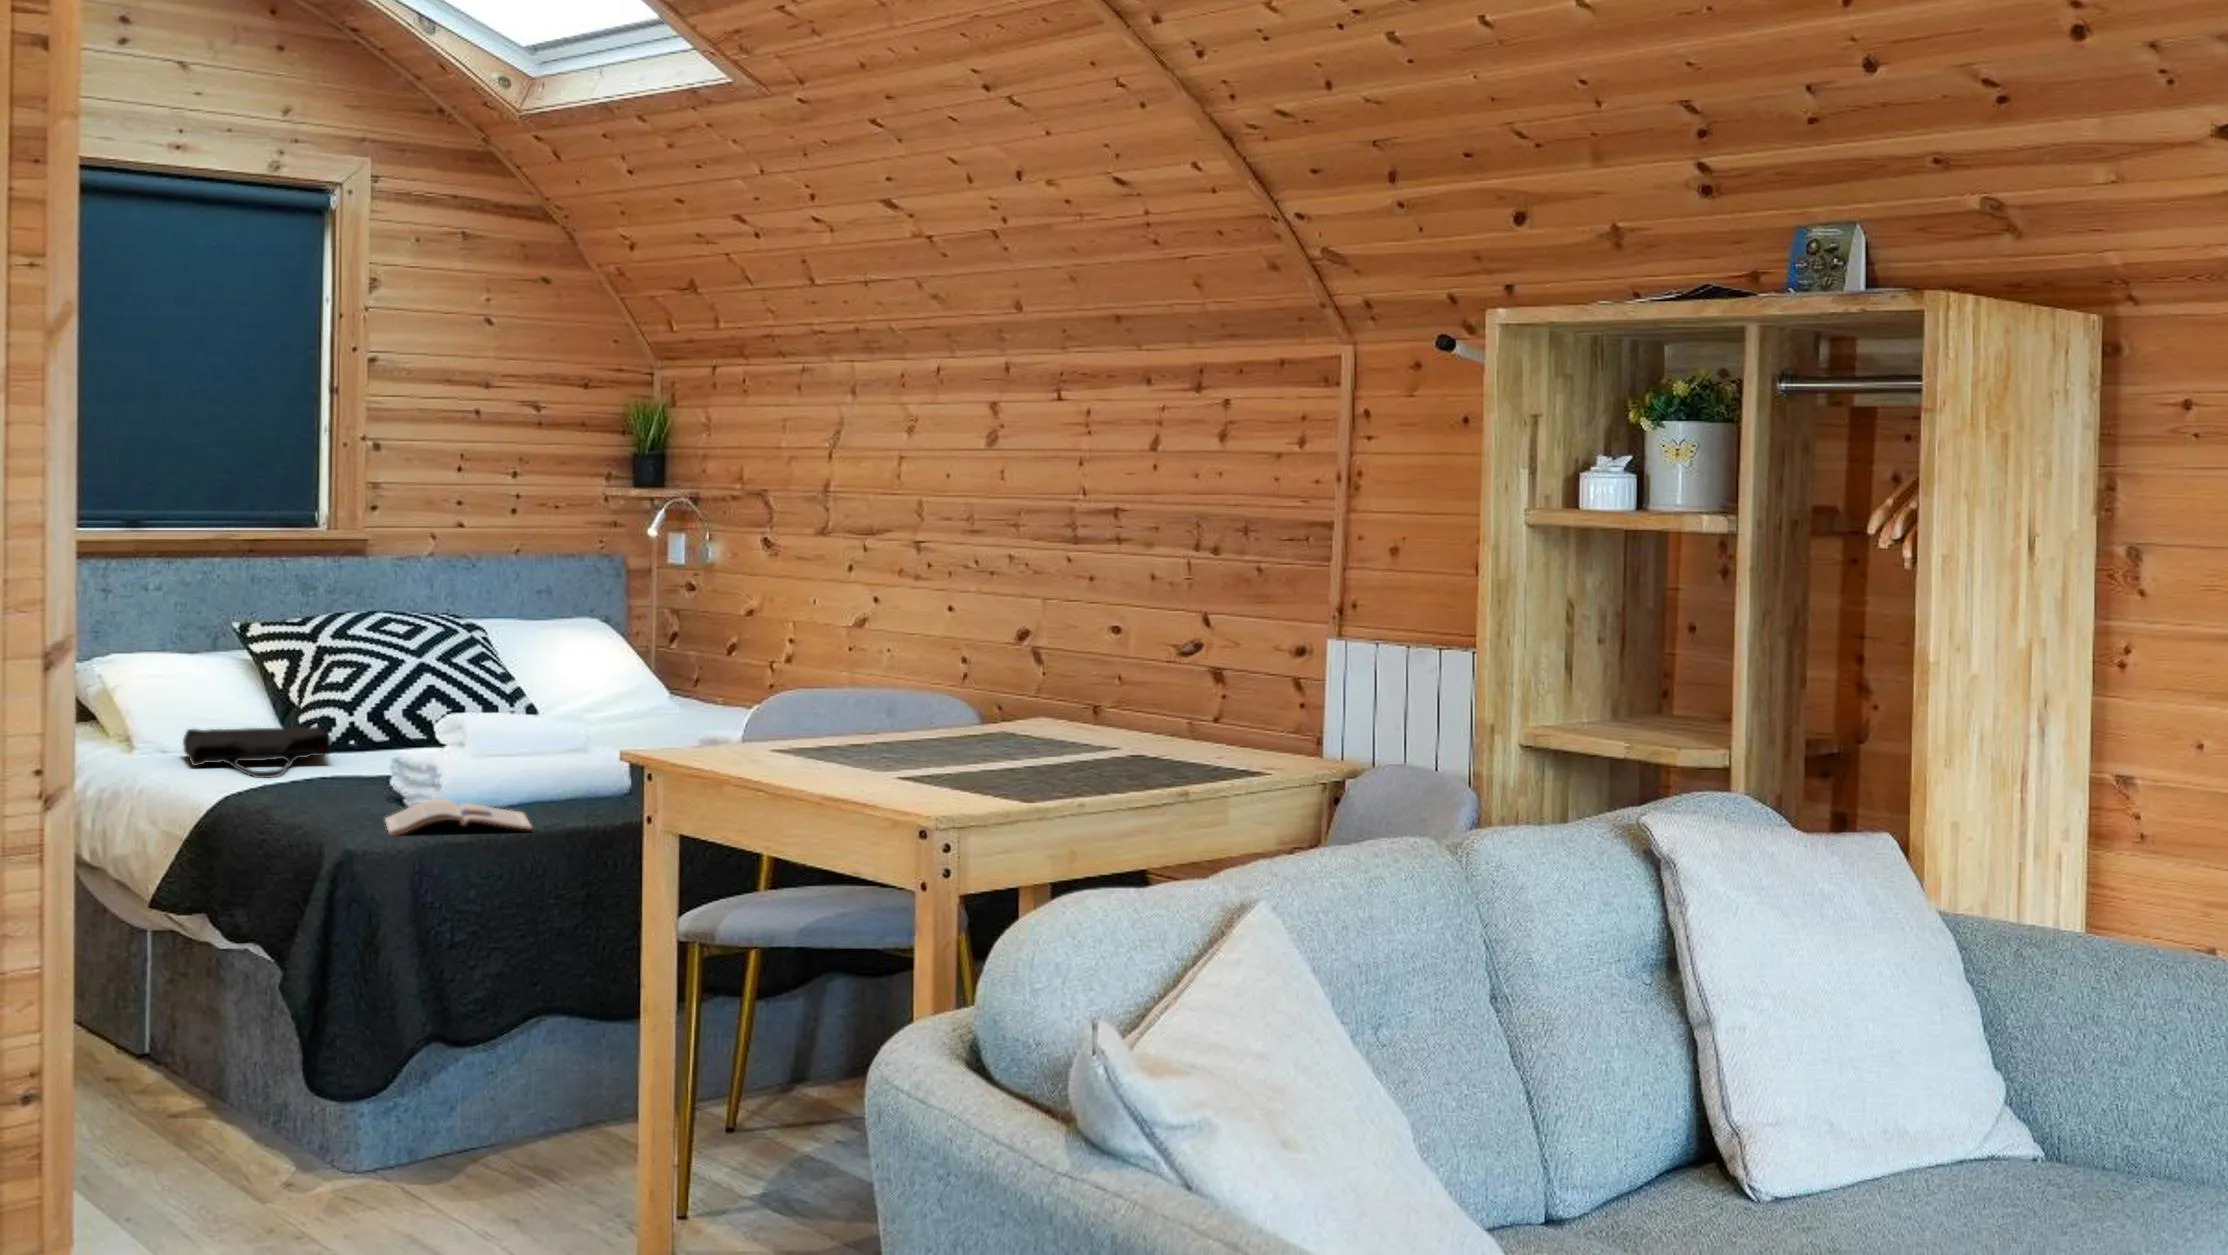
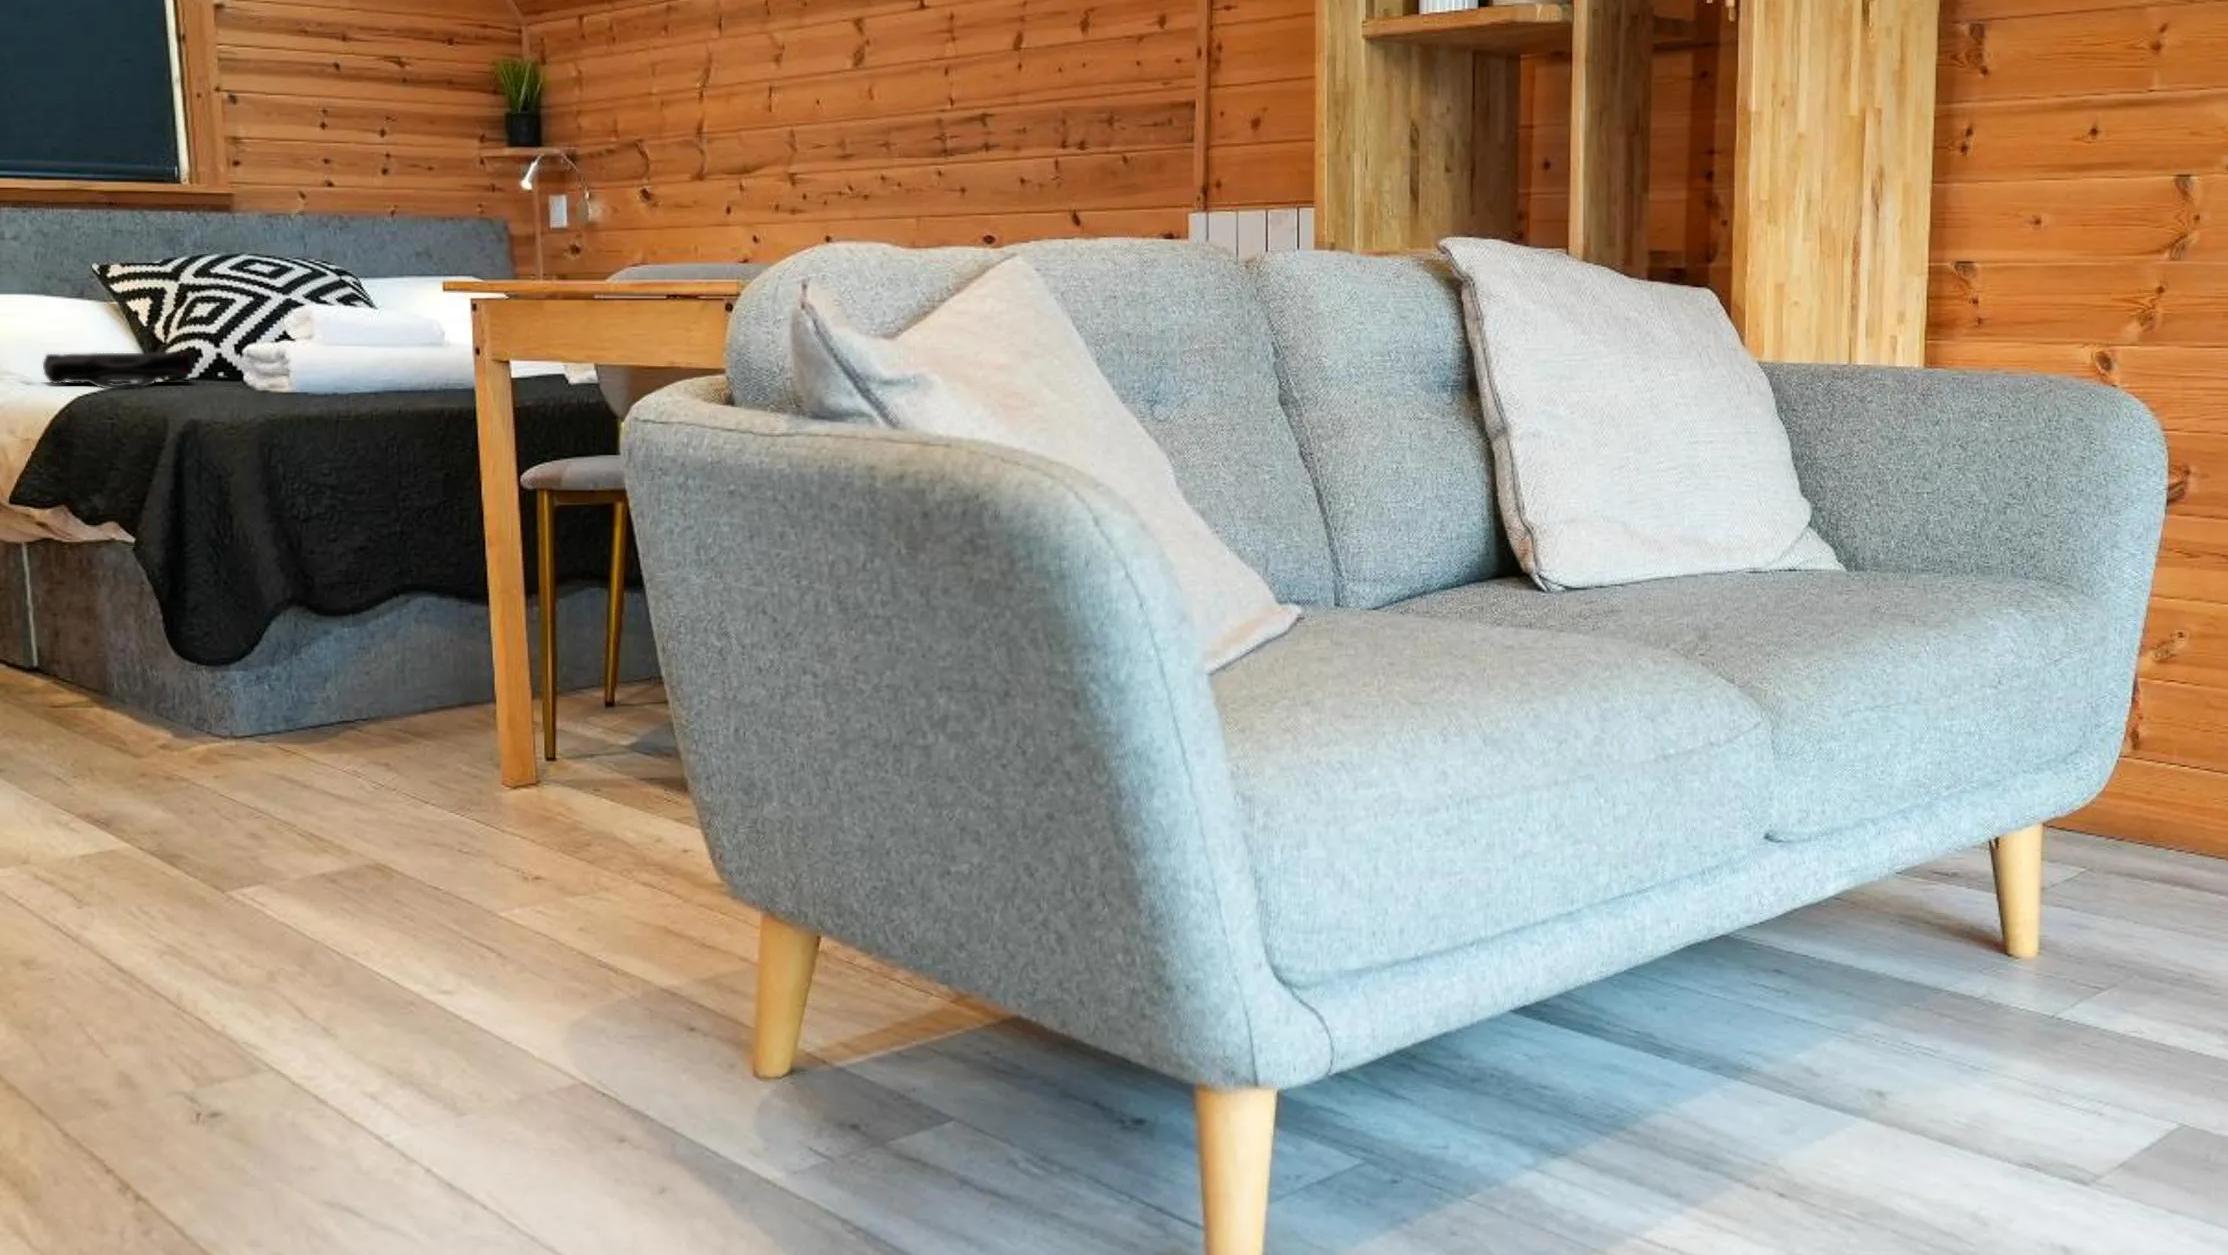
magazine: present [385,799,532,836] -> none [235,382,384,410]

